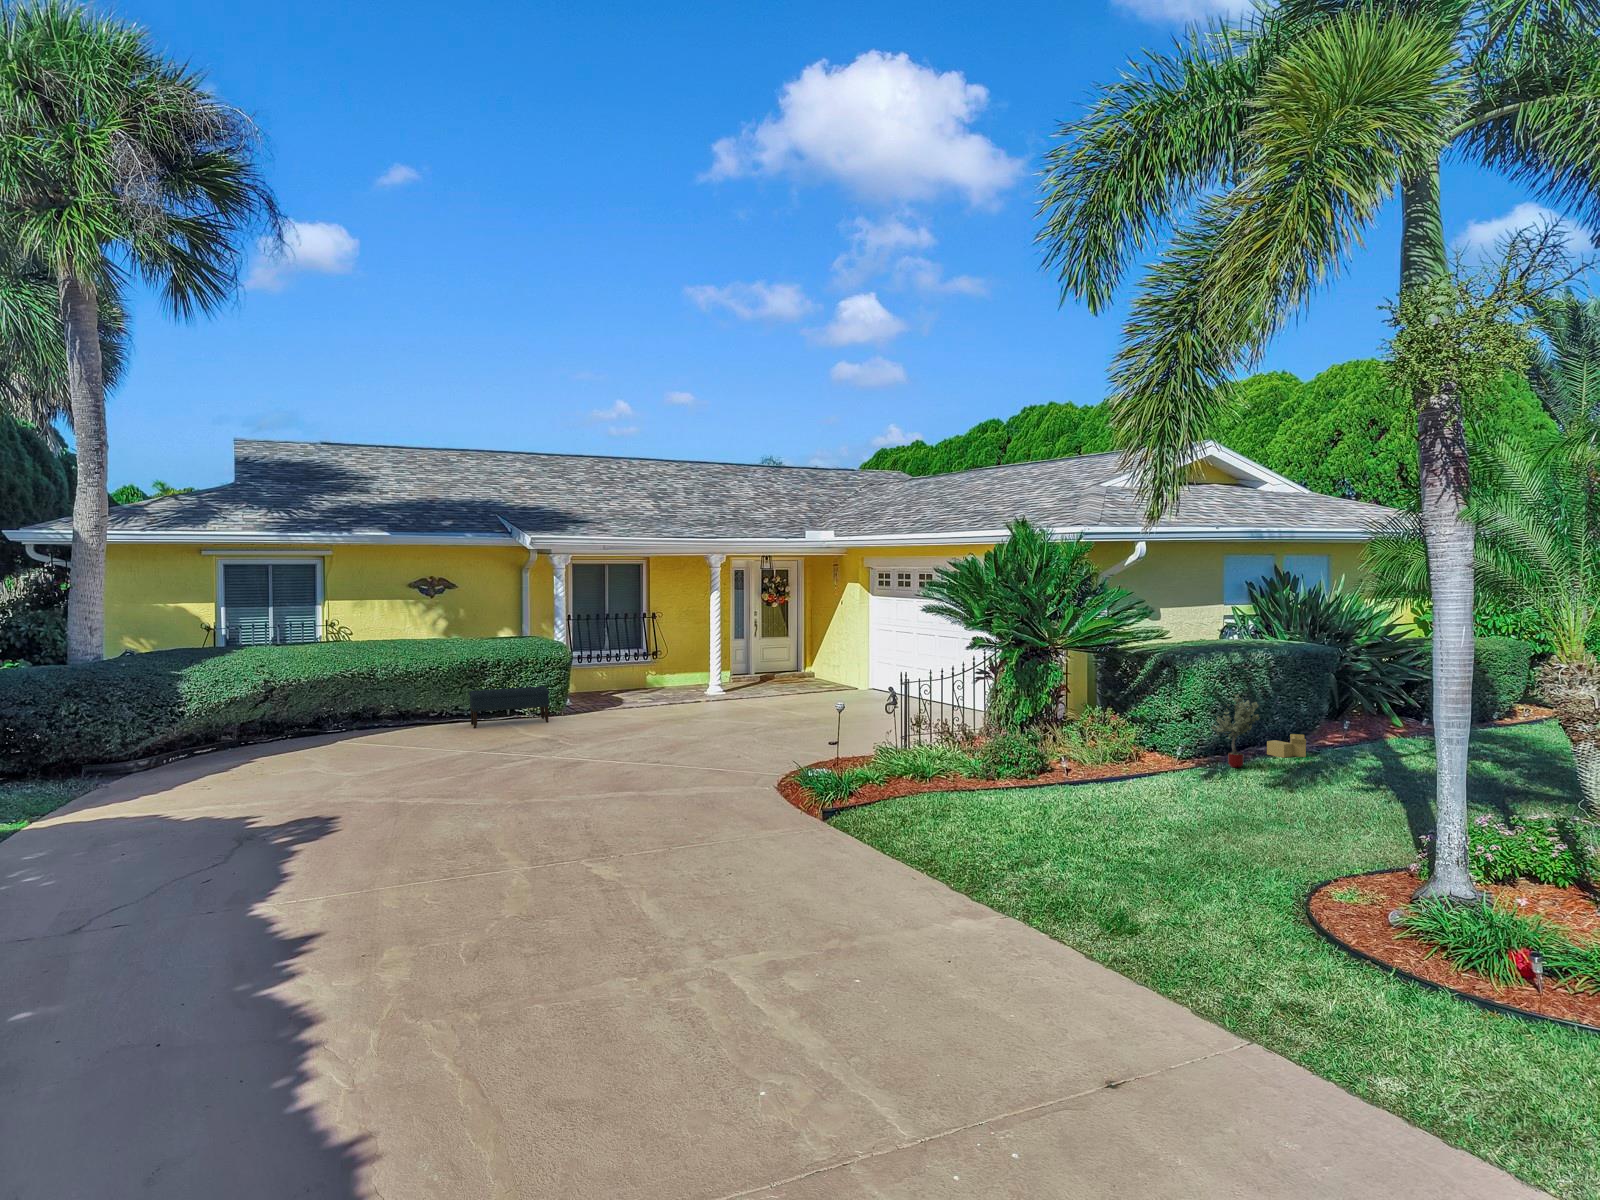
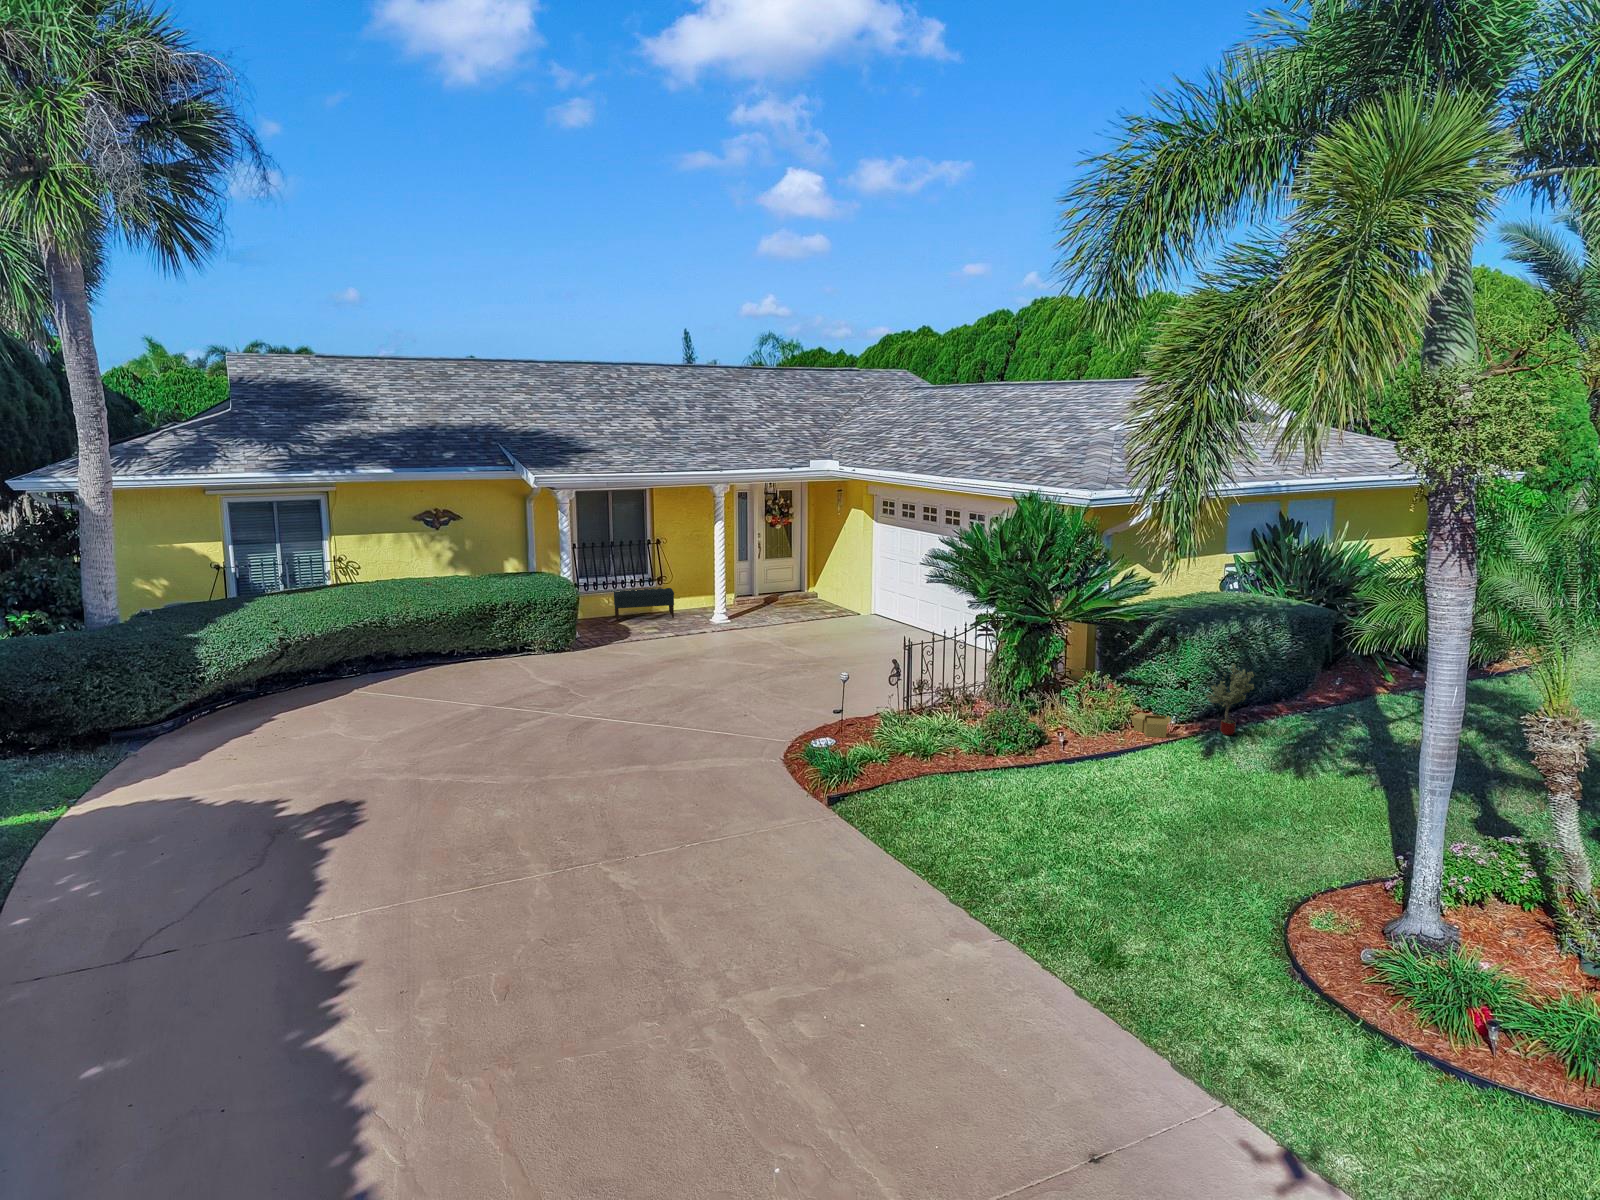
bench: present [469,686,549,728] -> present [614,588,674,621]
cardboard box: present [1267,734,1306,758] -> present [1131,713,1171,737]

